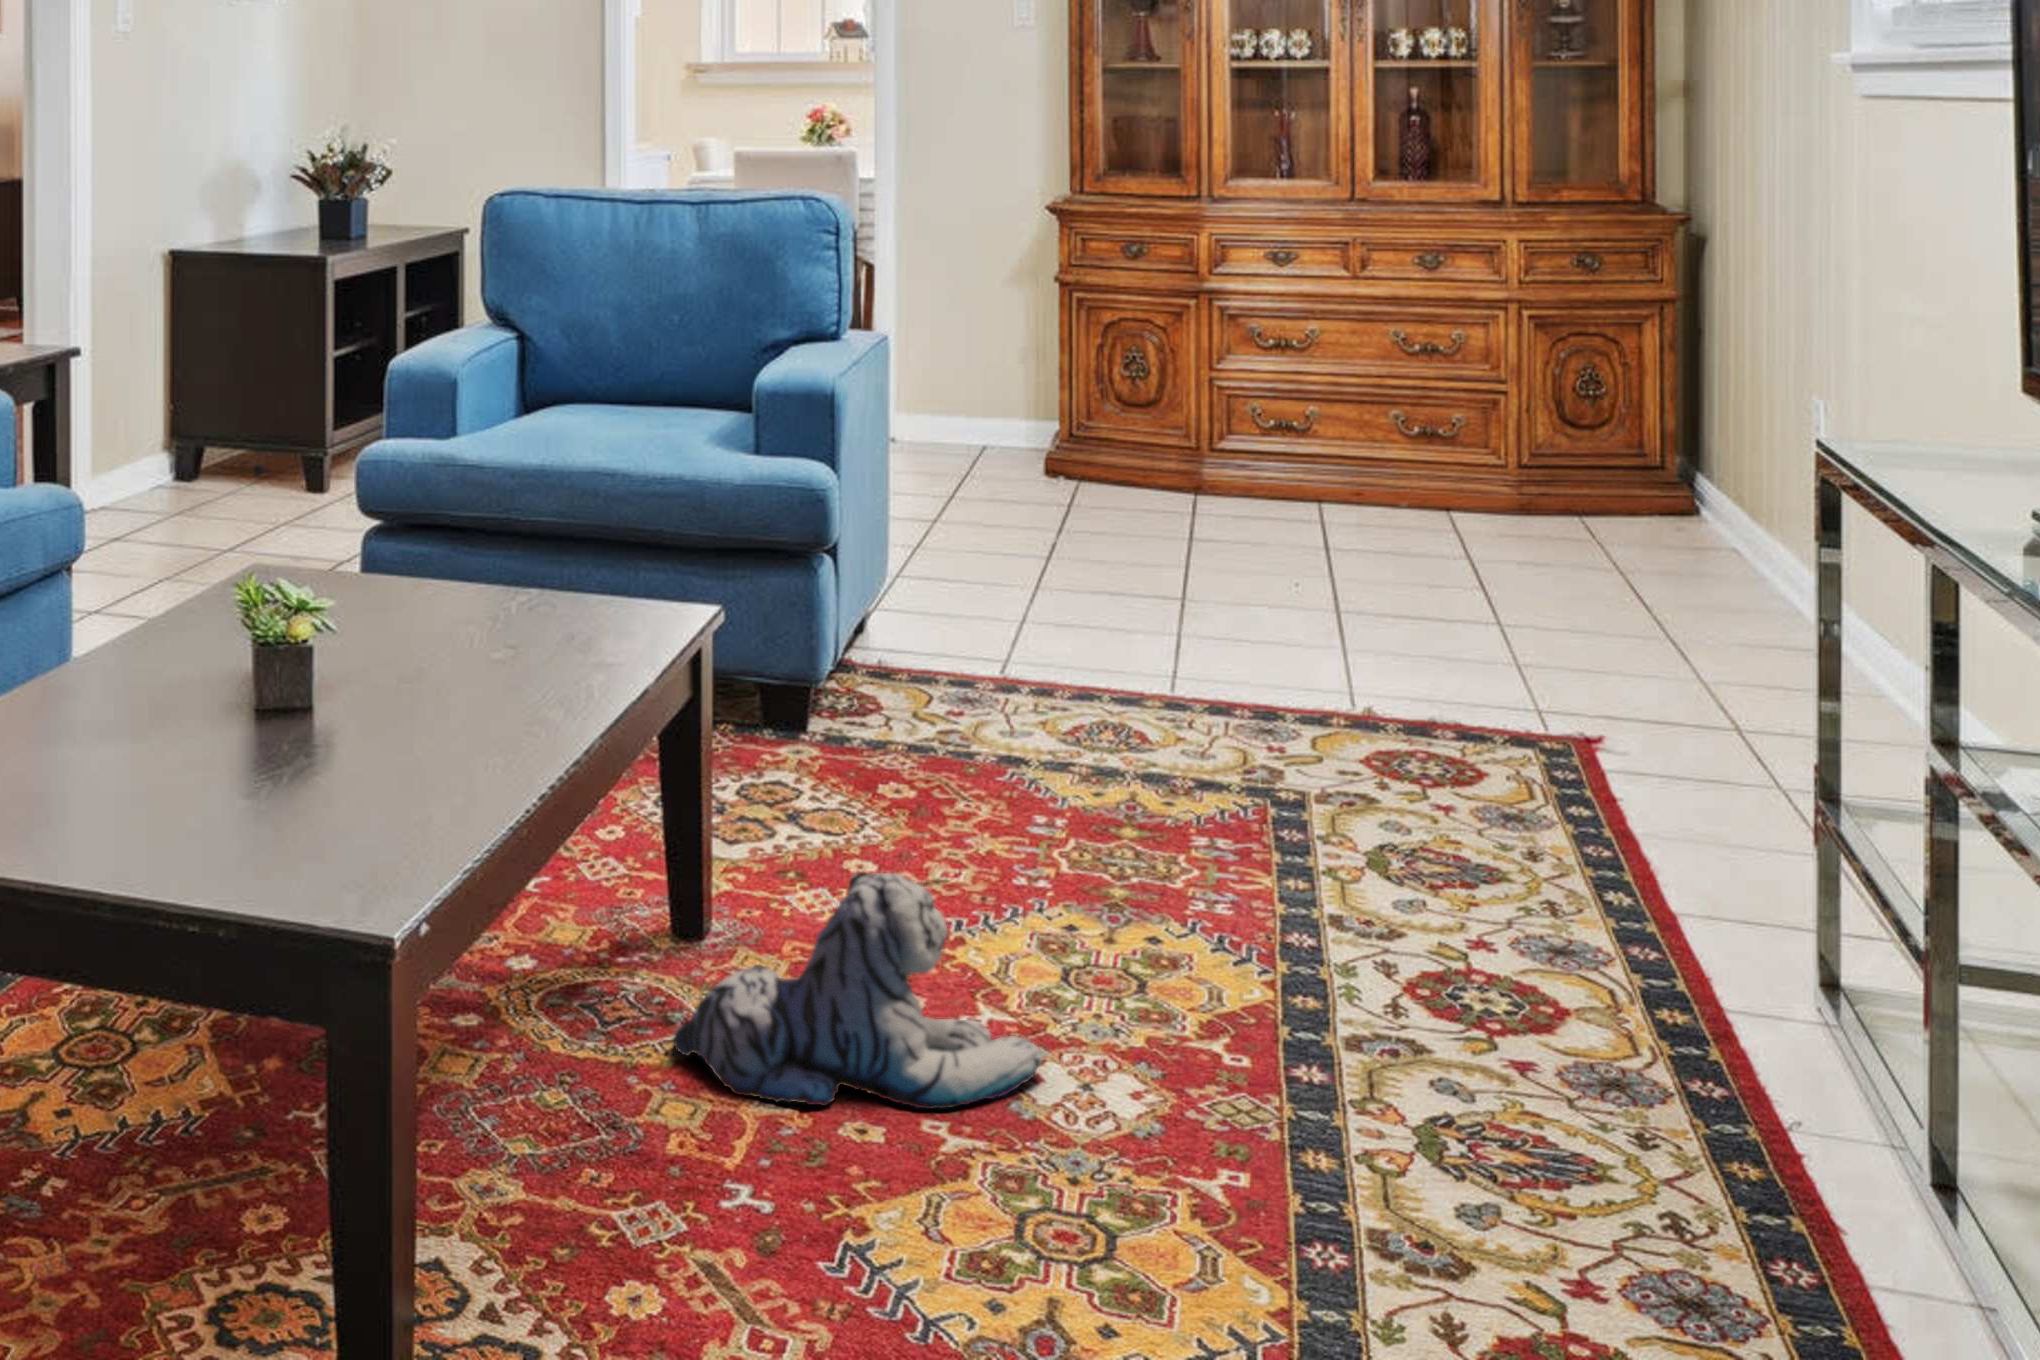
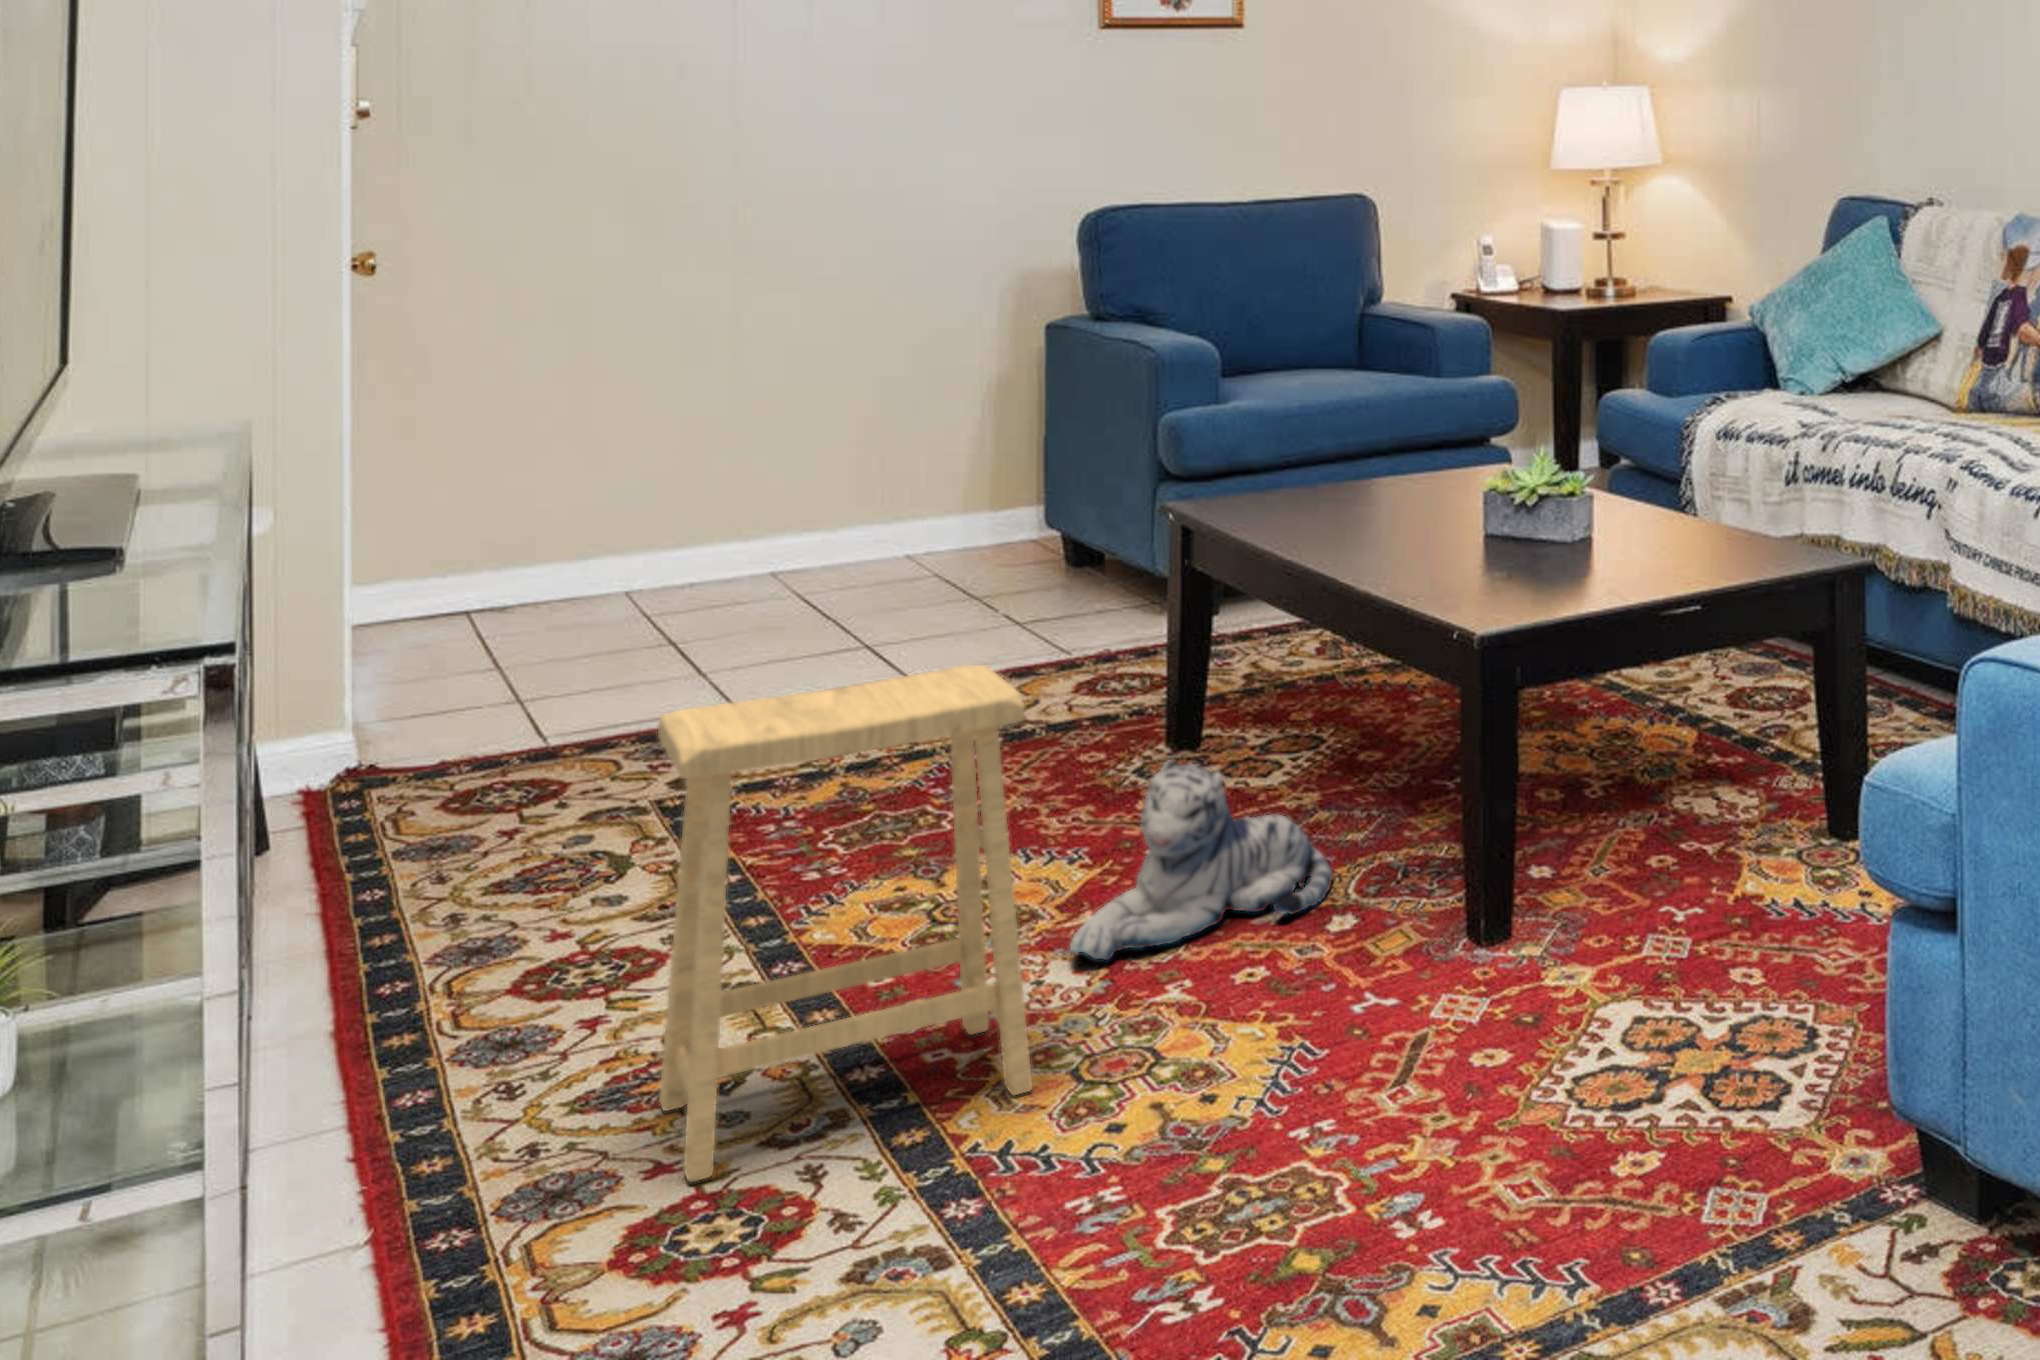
footstool: none [1173,633,1522,1139] -> present [658,665,1032,1182]

